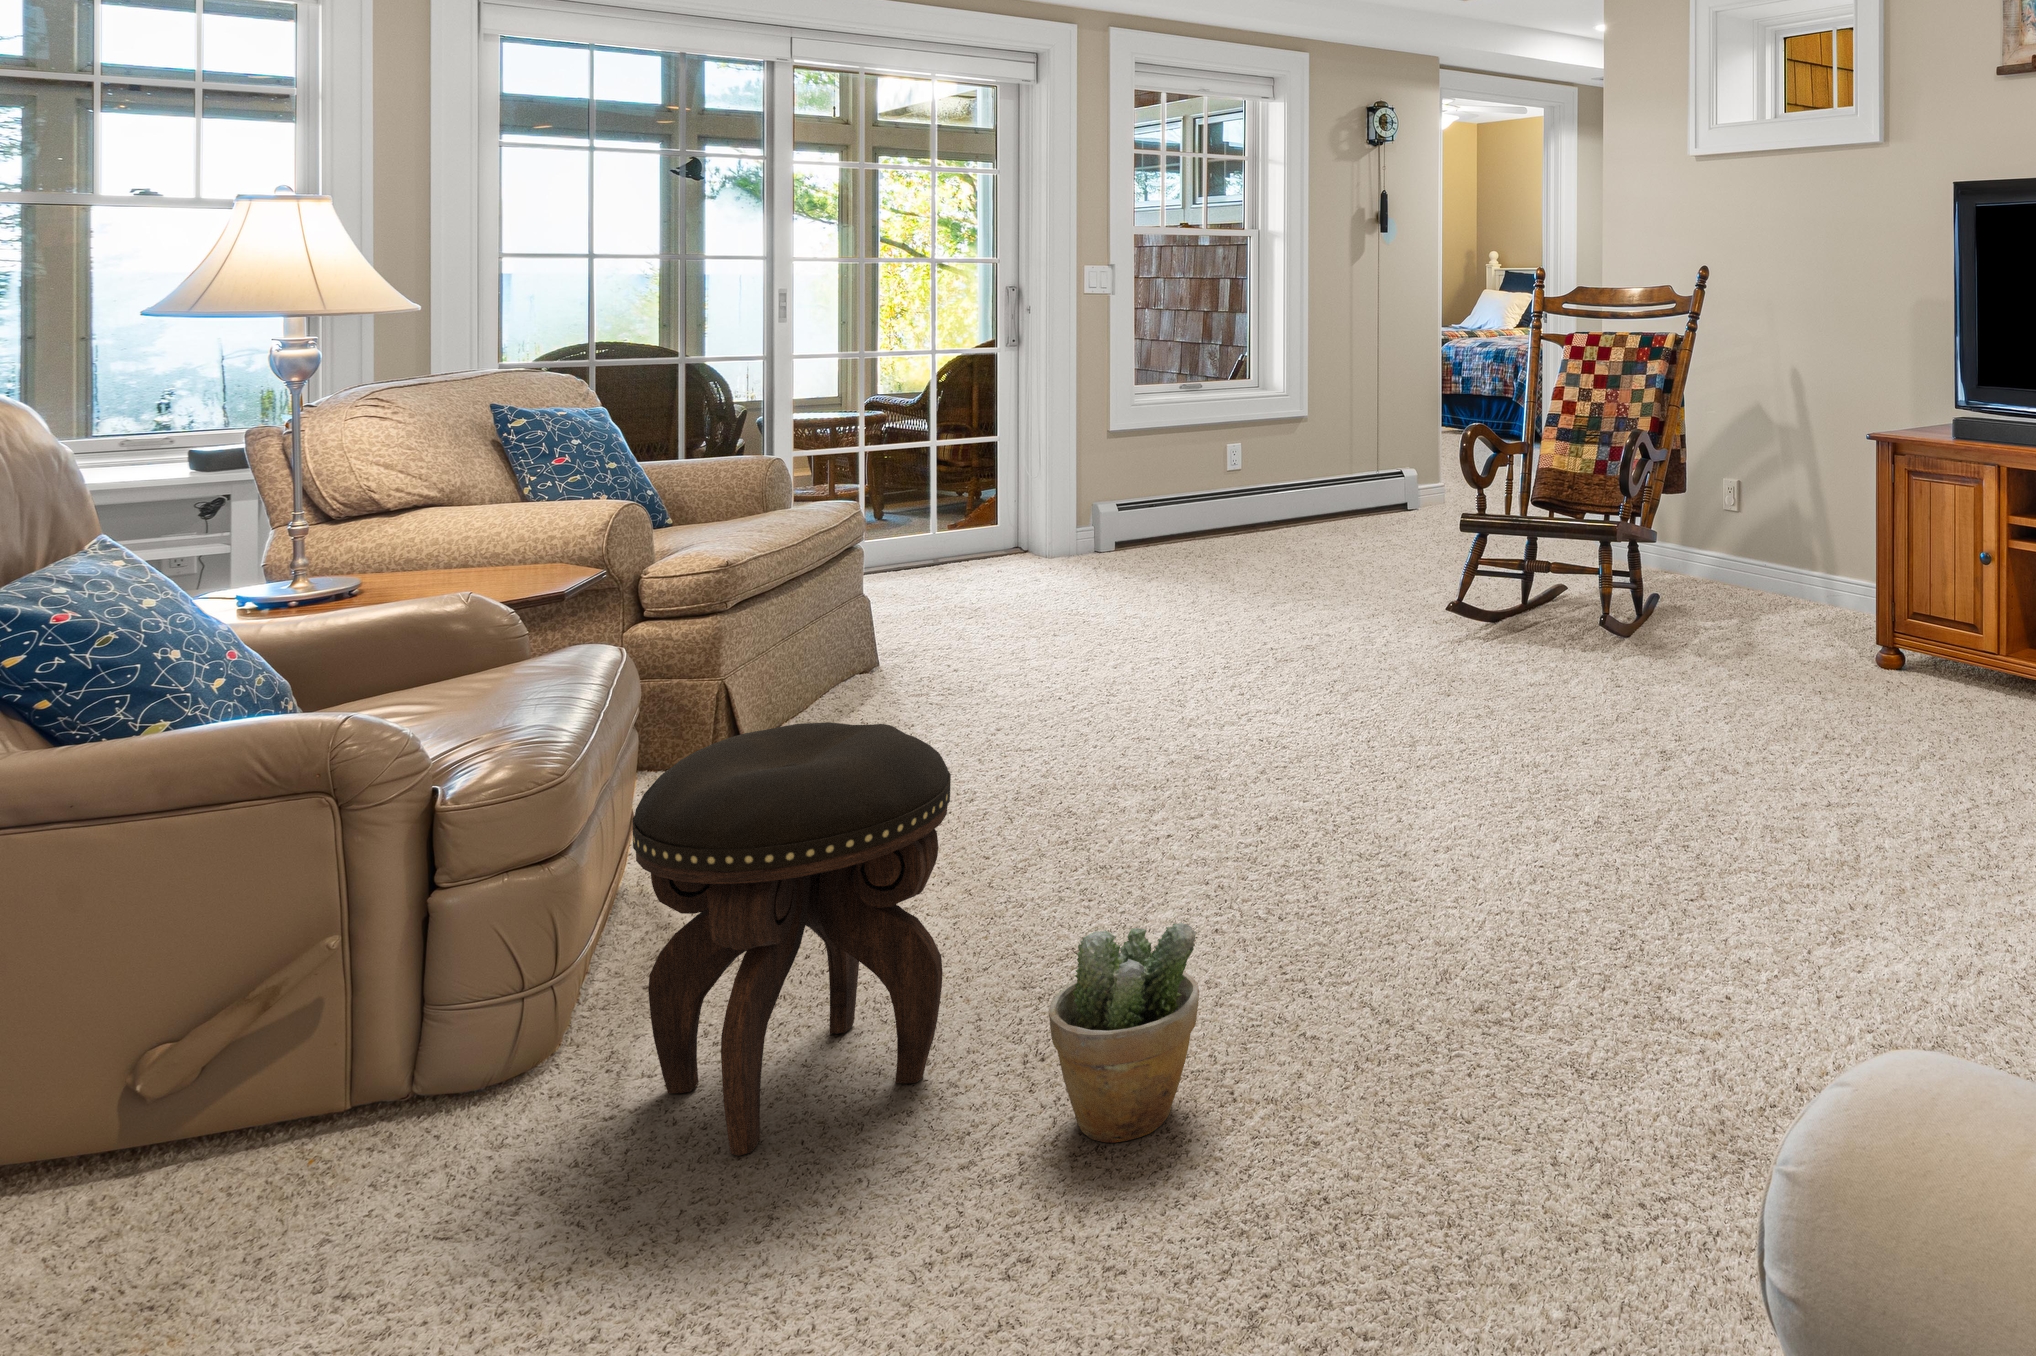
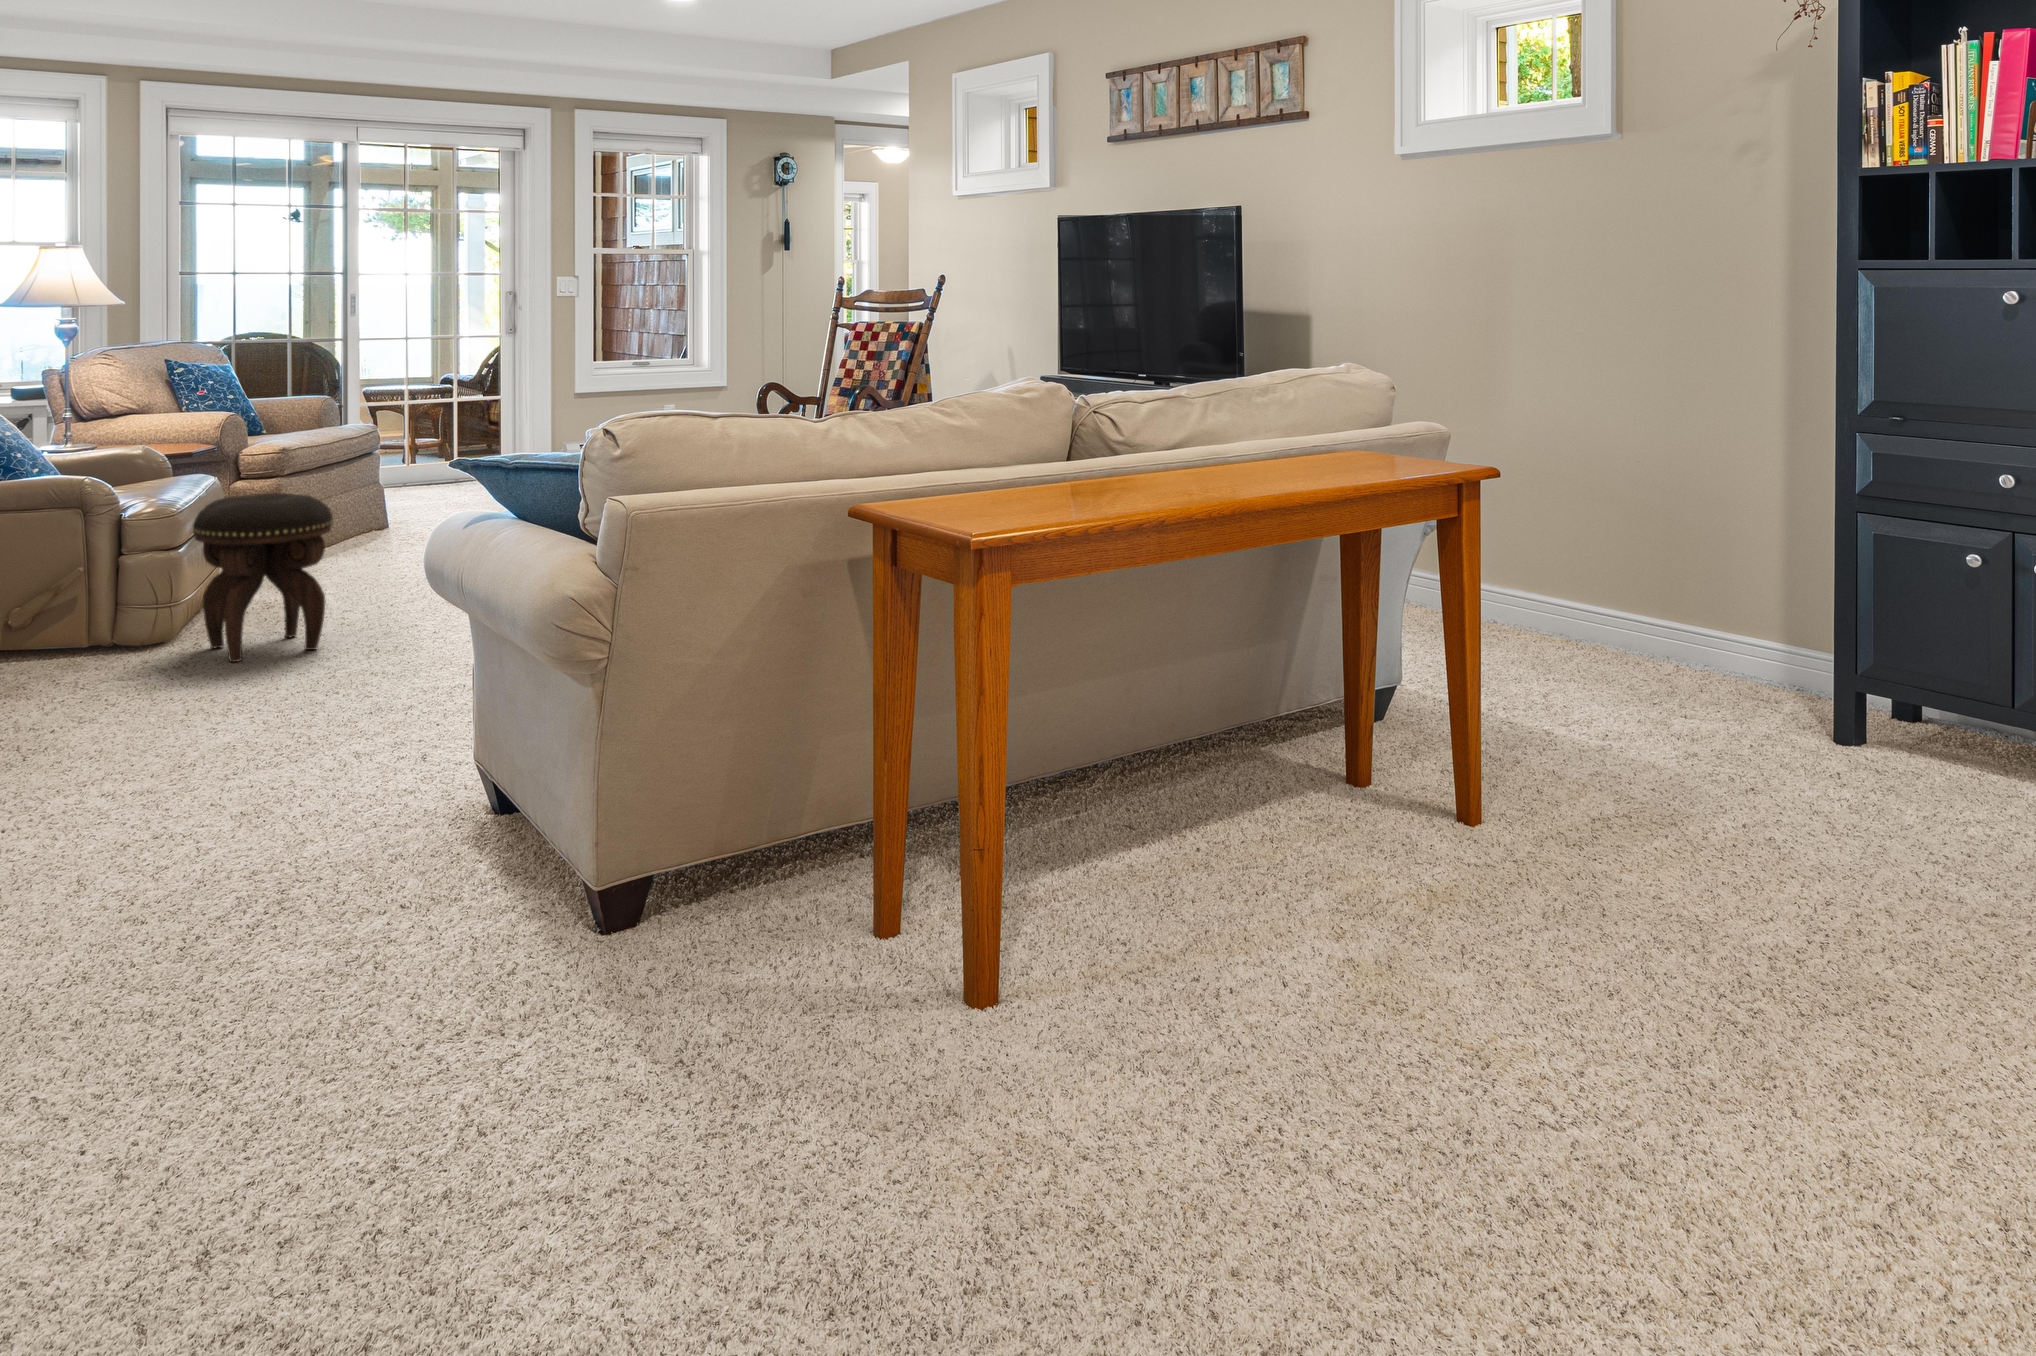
potted plant: present [1048,923,1199,1143] -> none [357,575,427,666]

